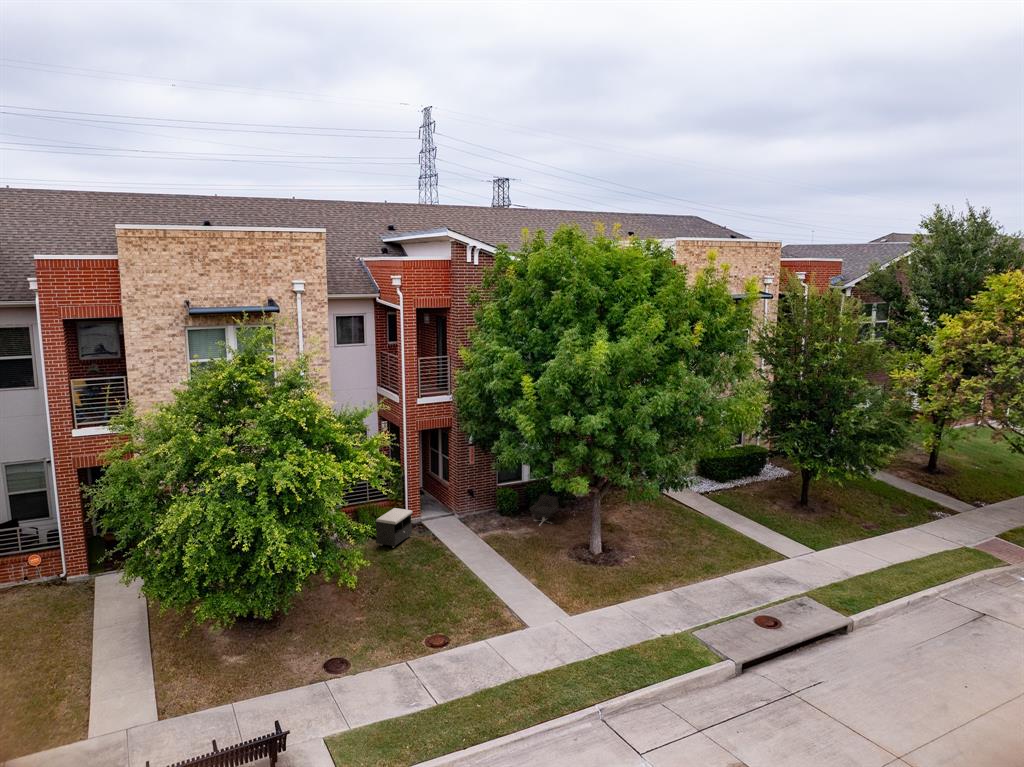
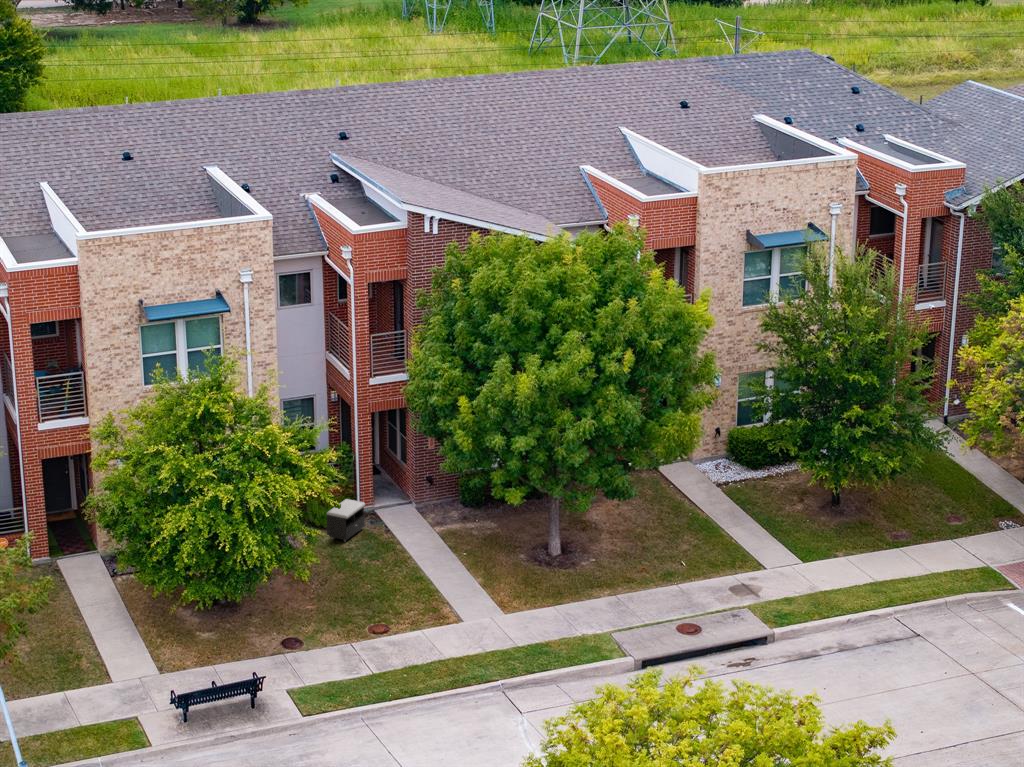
lounge chair: present [529,495,559,522] -> none [496,485,531,521]

